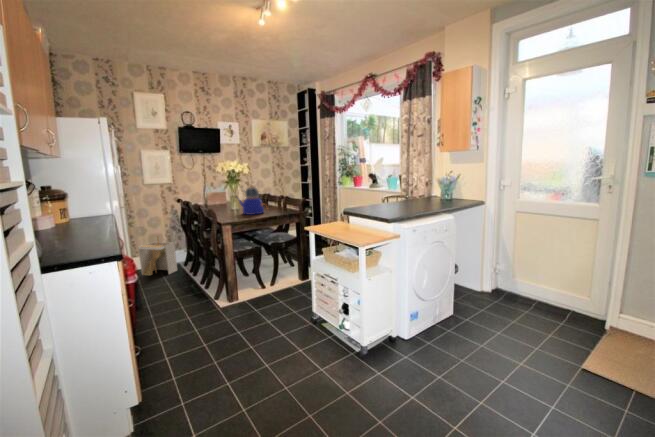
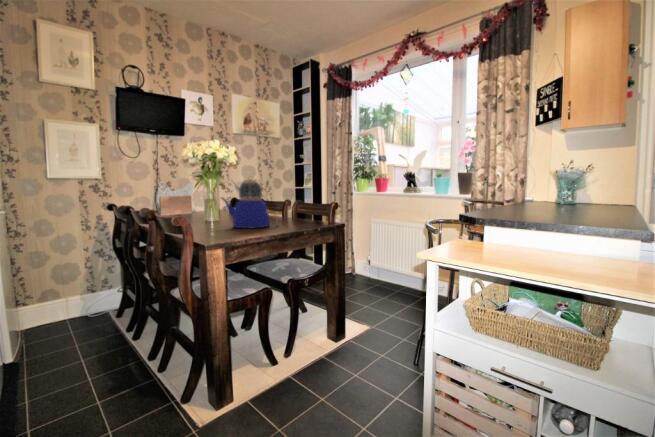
storage bin: present [138,236,177,275] -> none [26,267,103,340]

